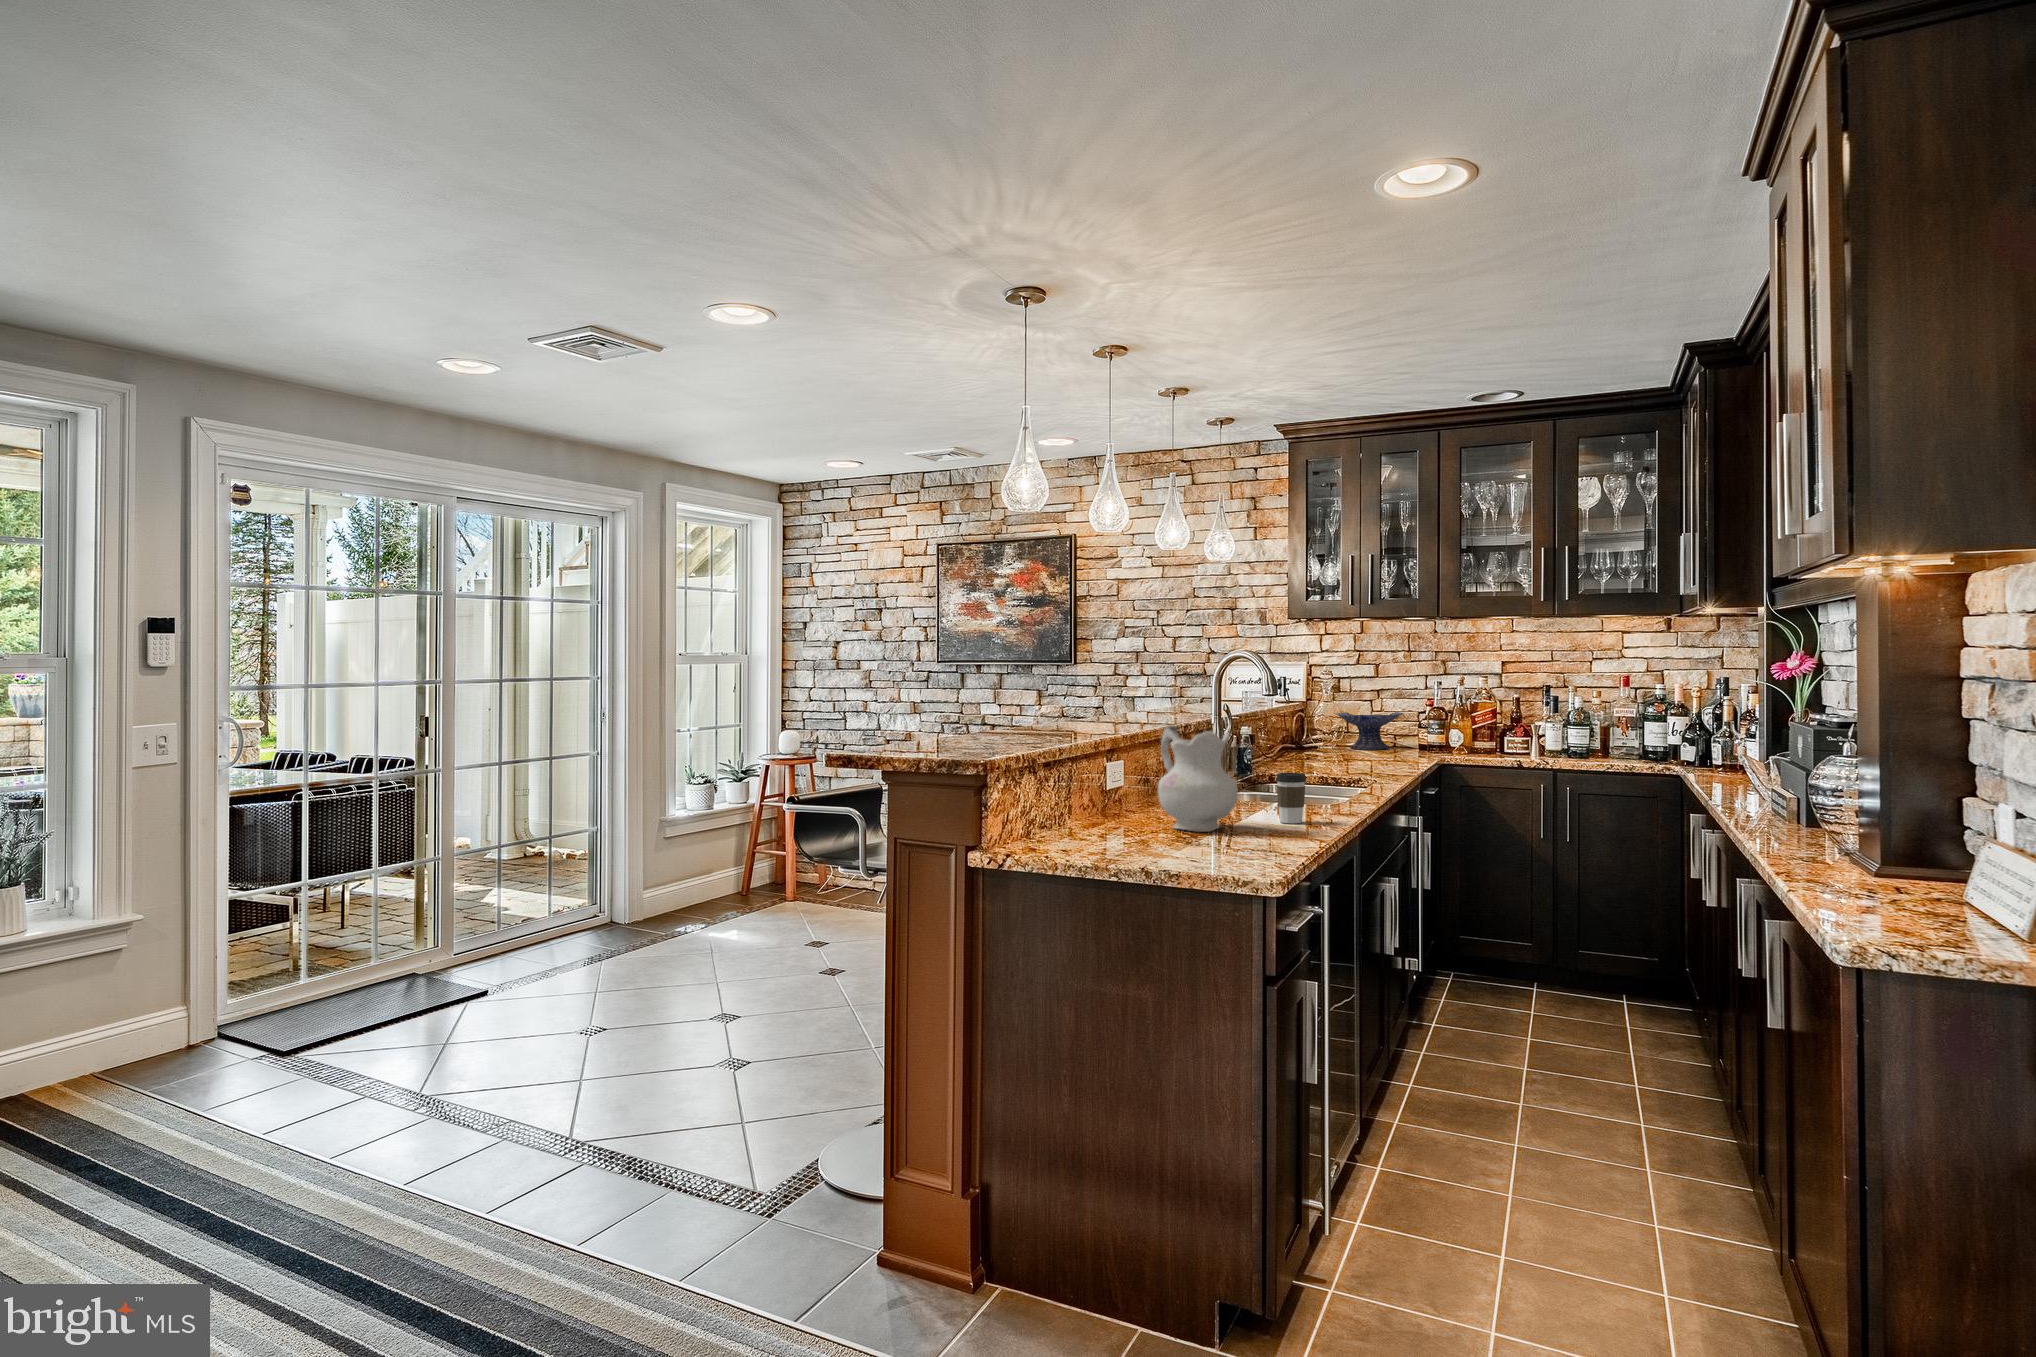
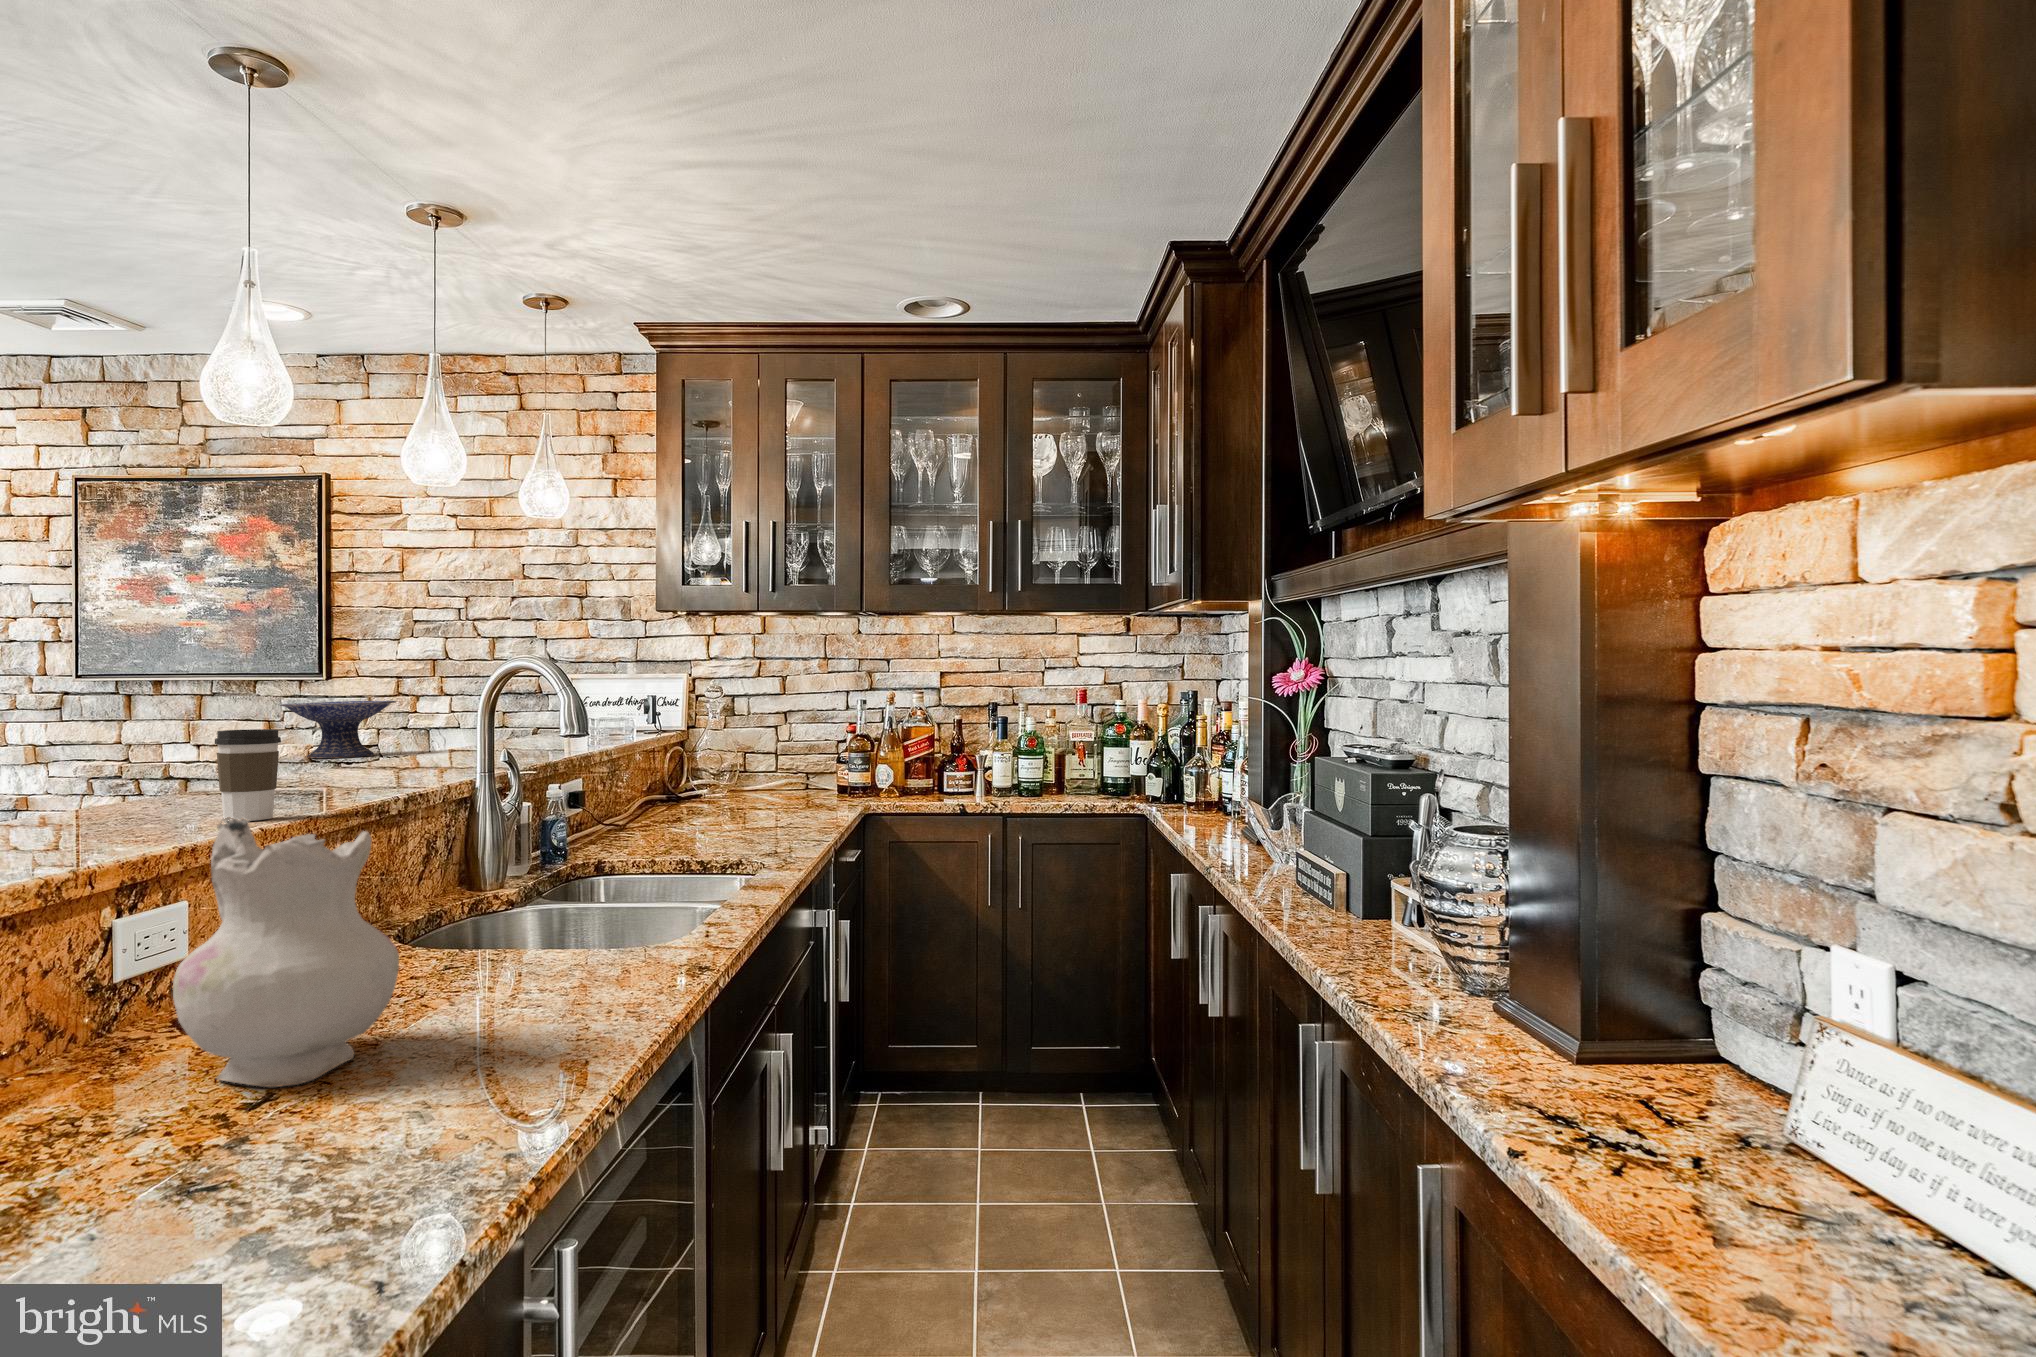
decorative bowl: present [1336,712,1403,750] -> present [280,701,396,758]
coffee cup: present [1276,773,1306,823] -> present [215,729,281,821]

